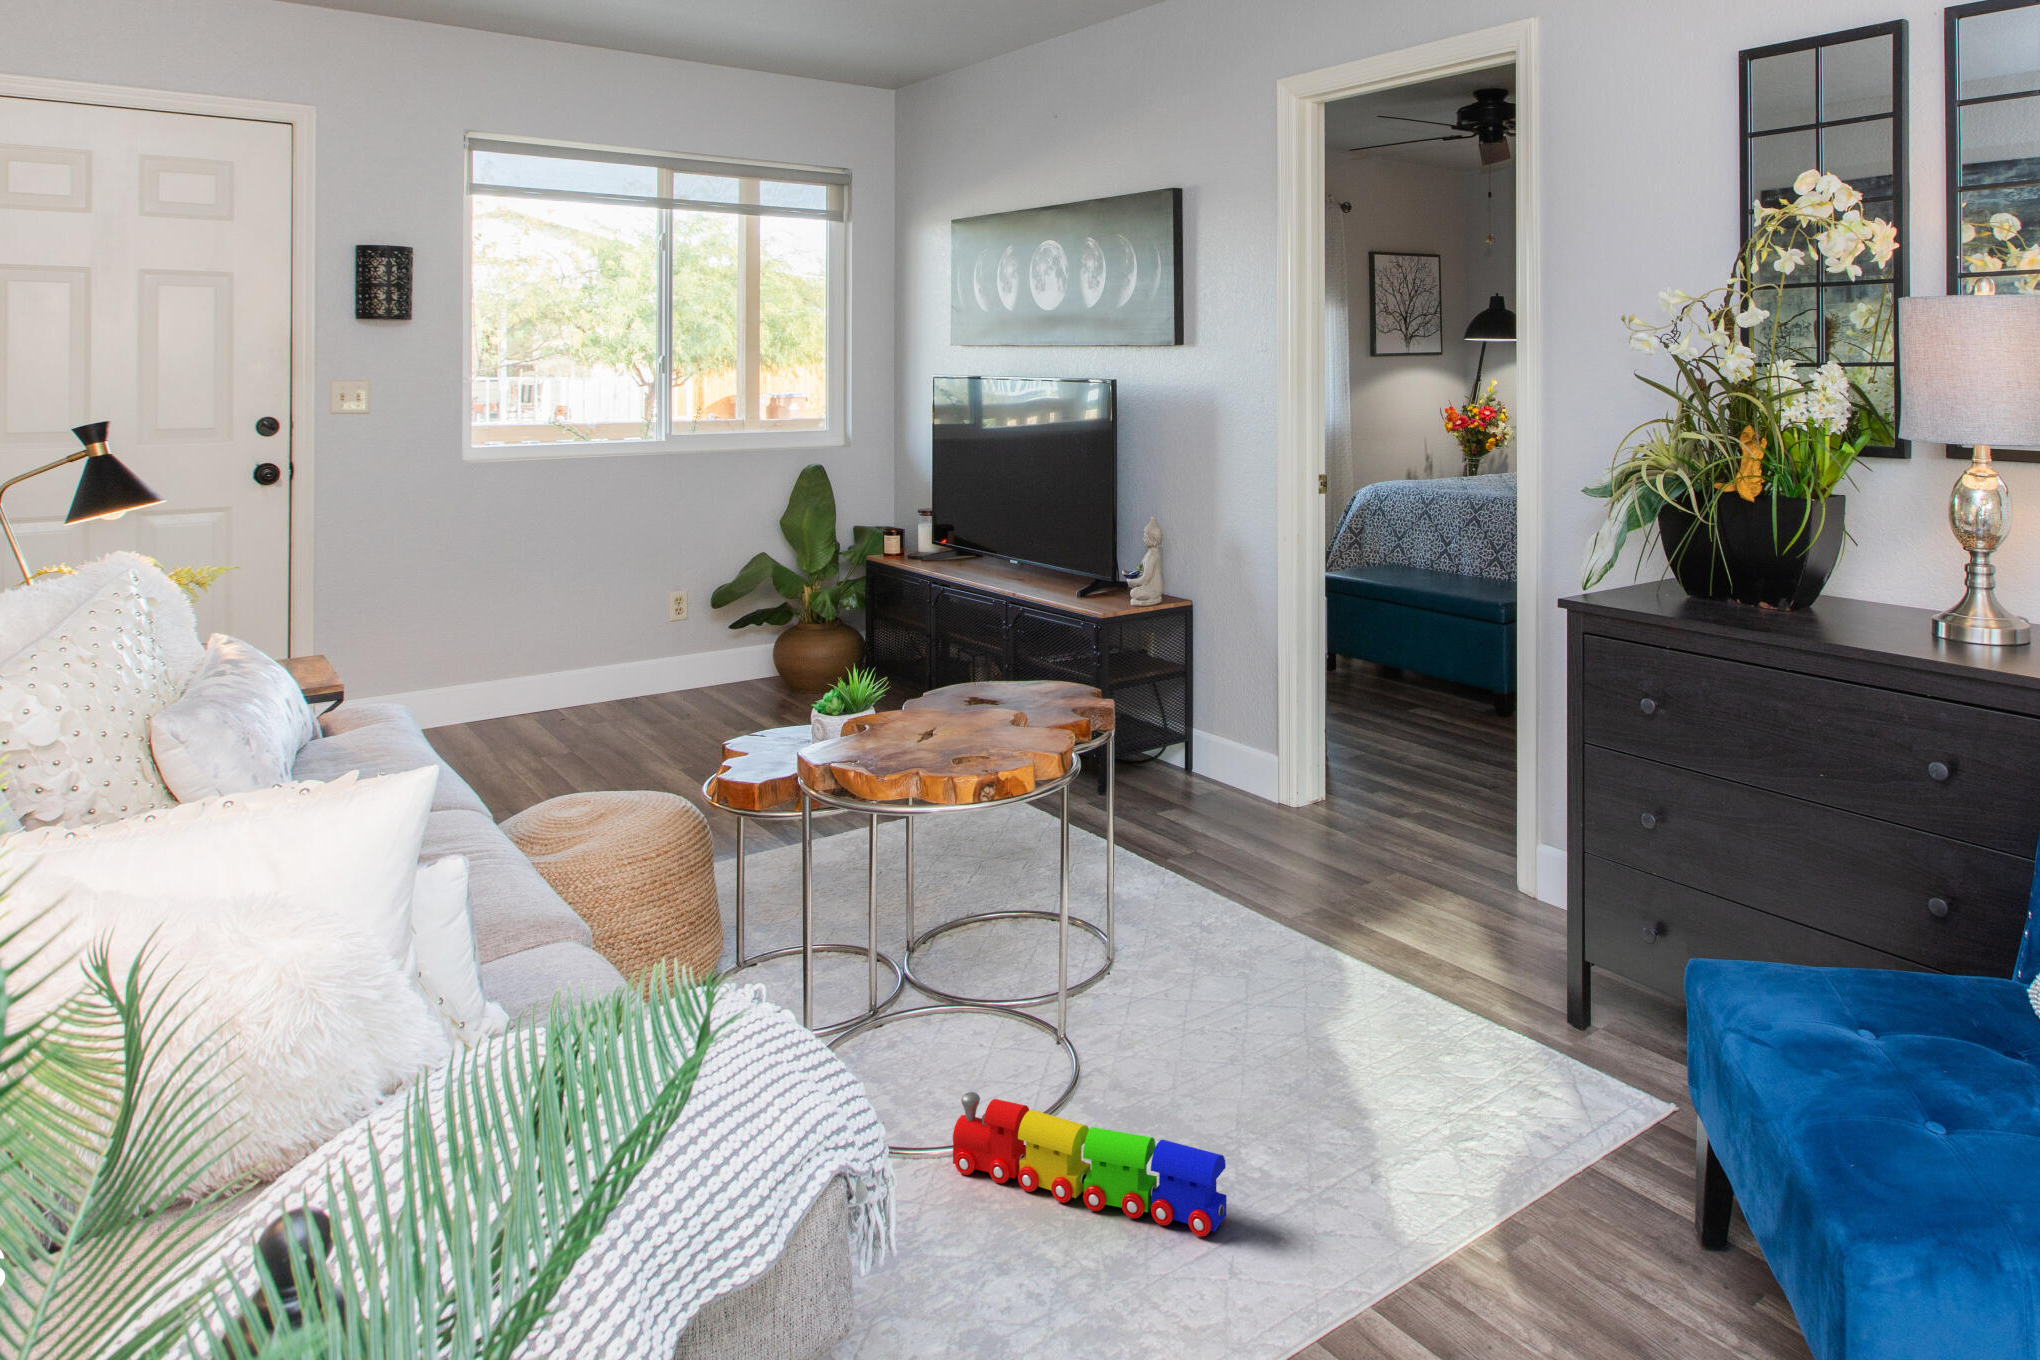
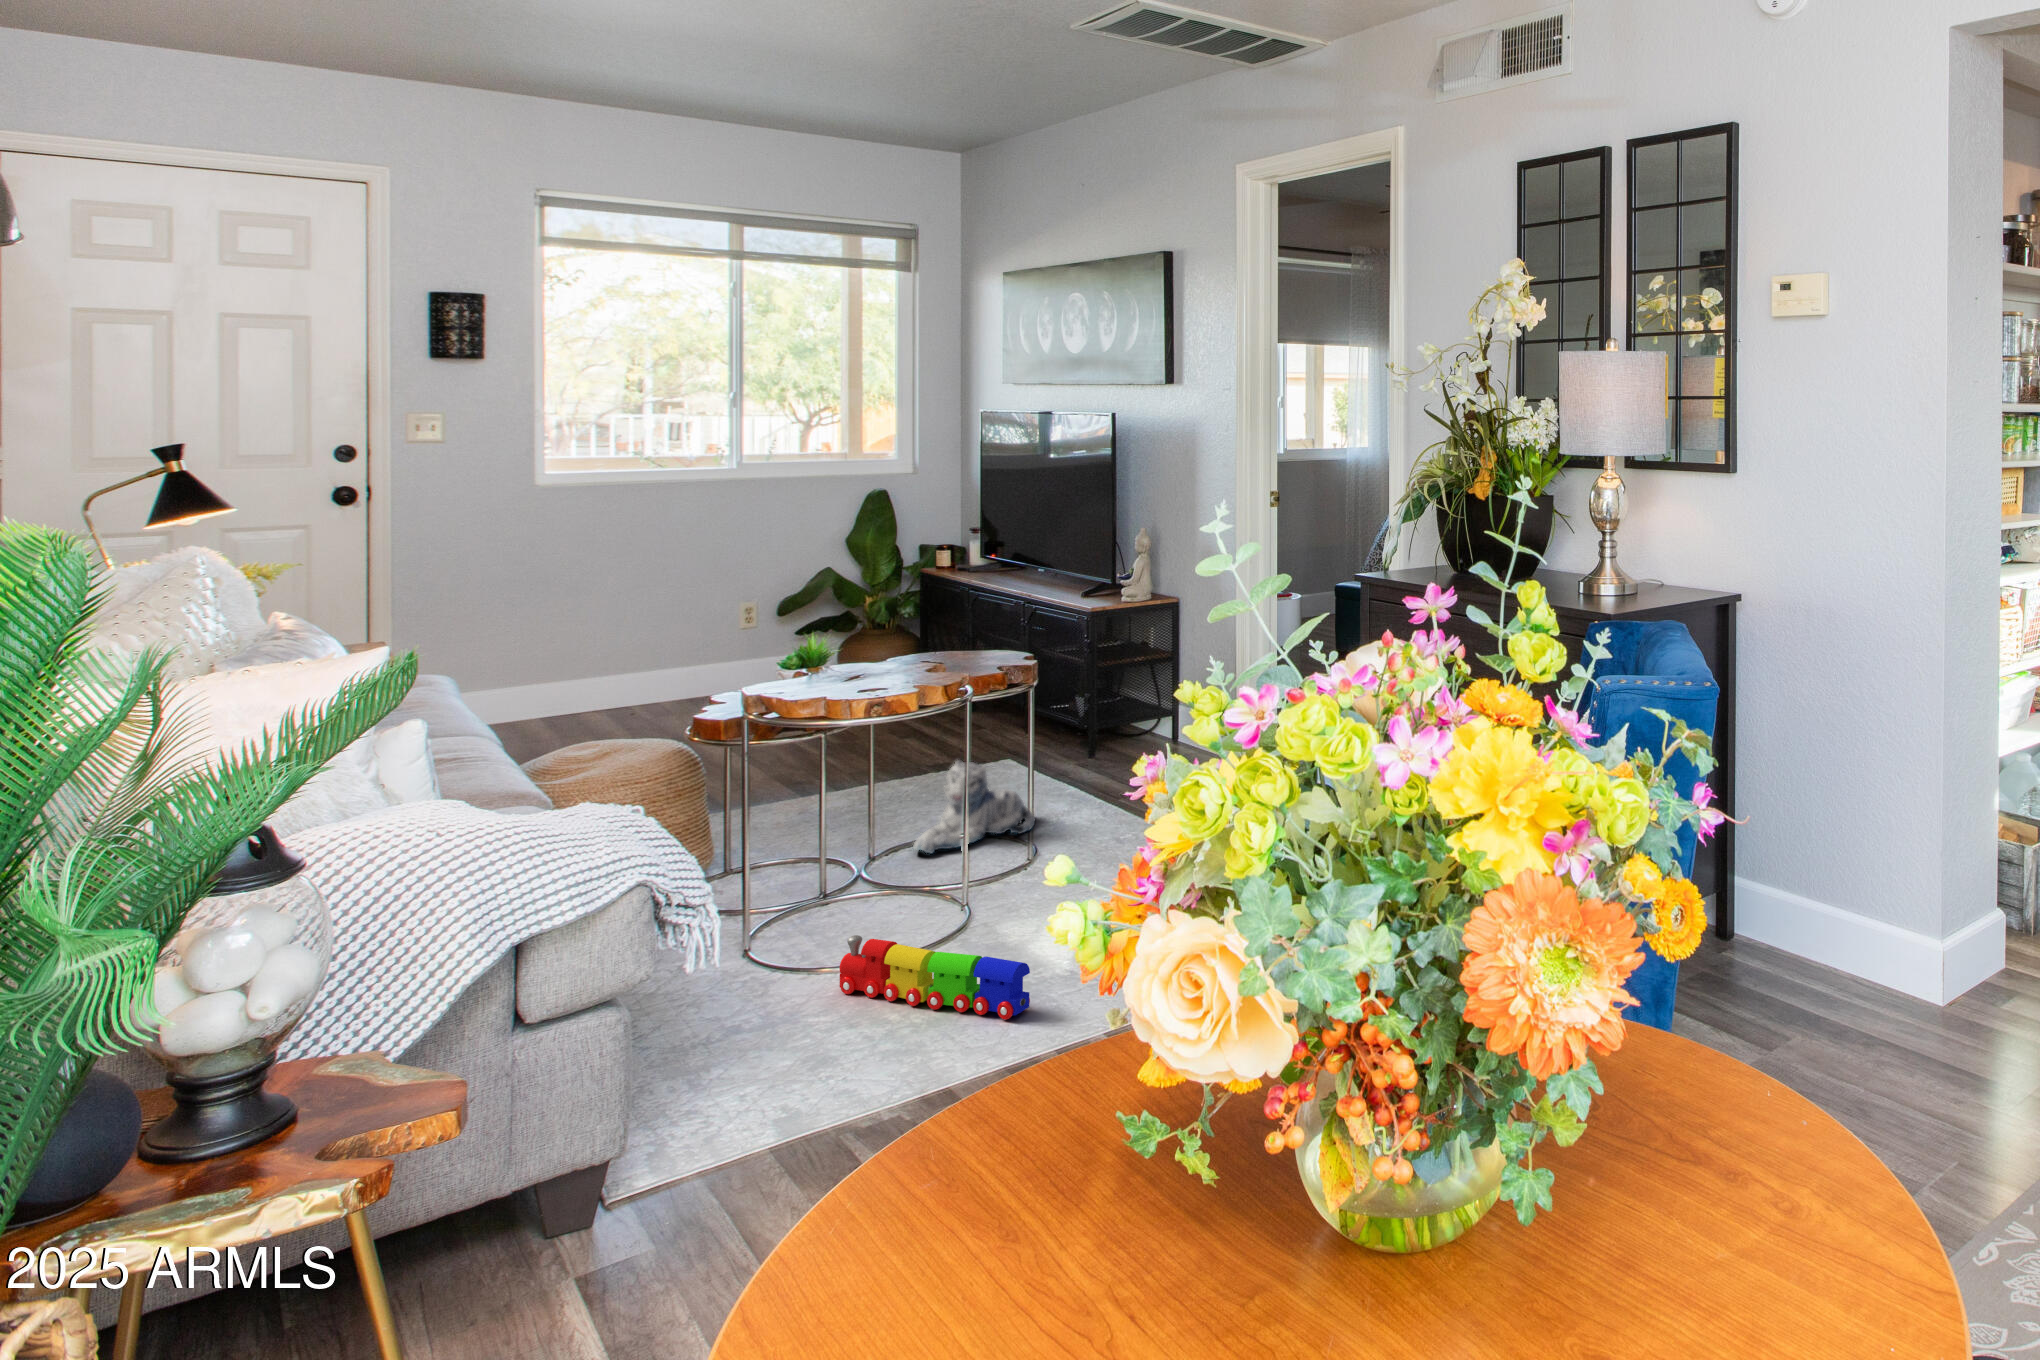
plush toy: none [958,813,1088,934] -> present [913,760,1035,853]

